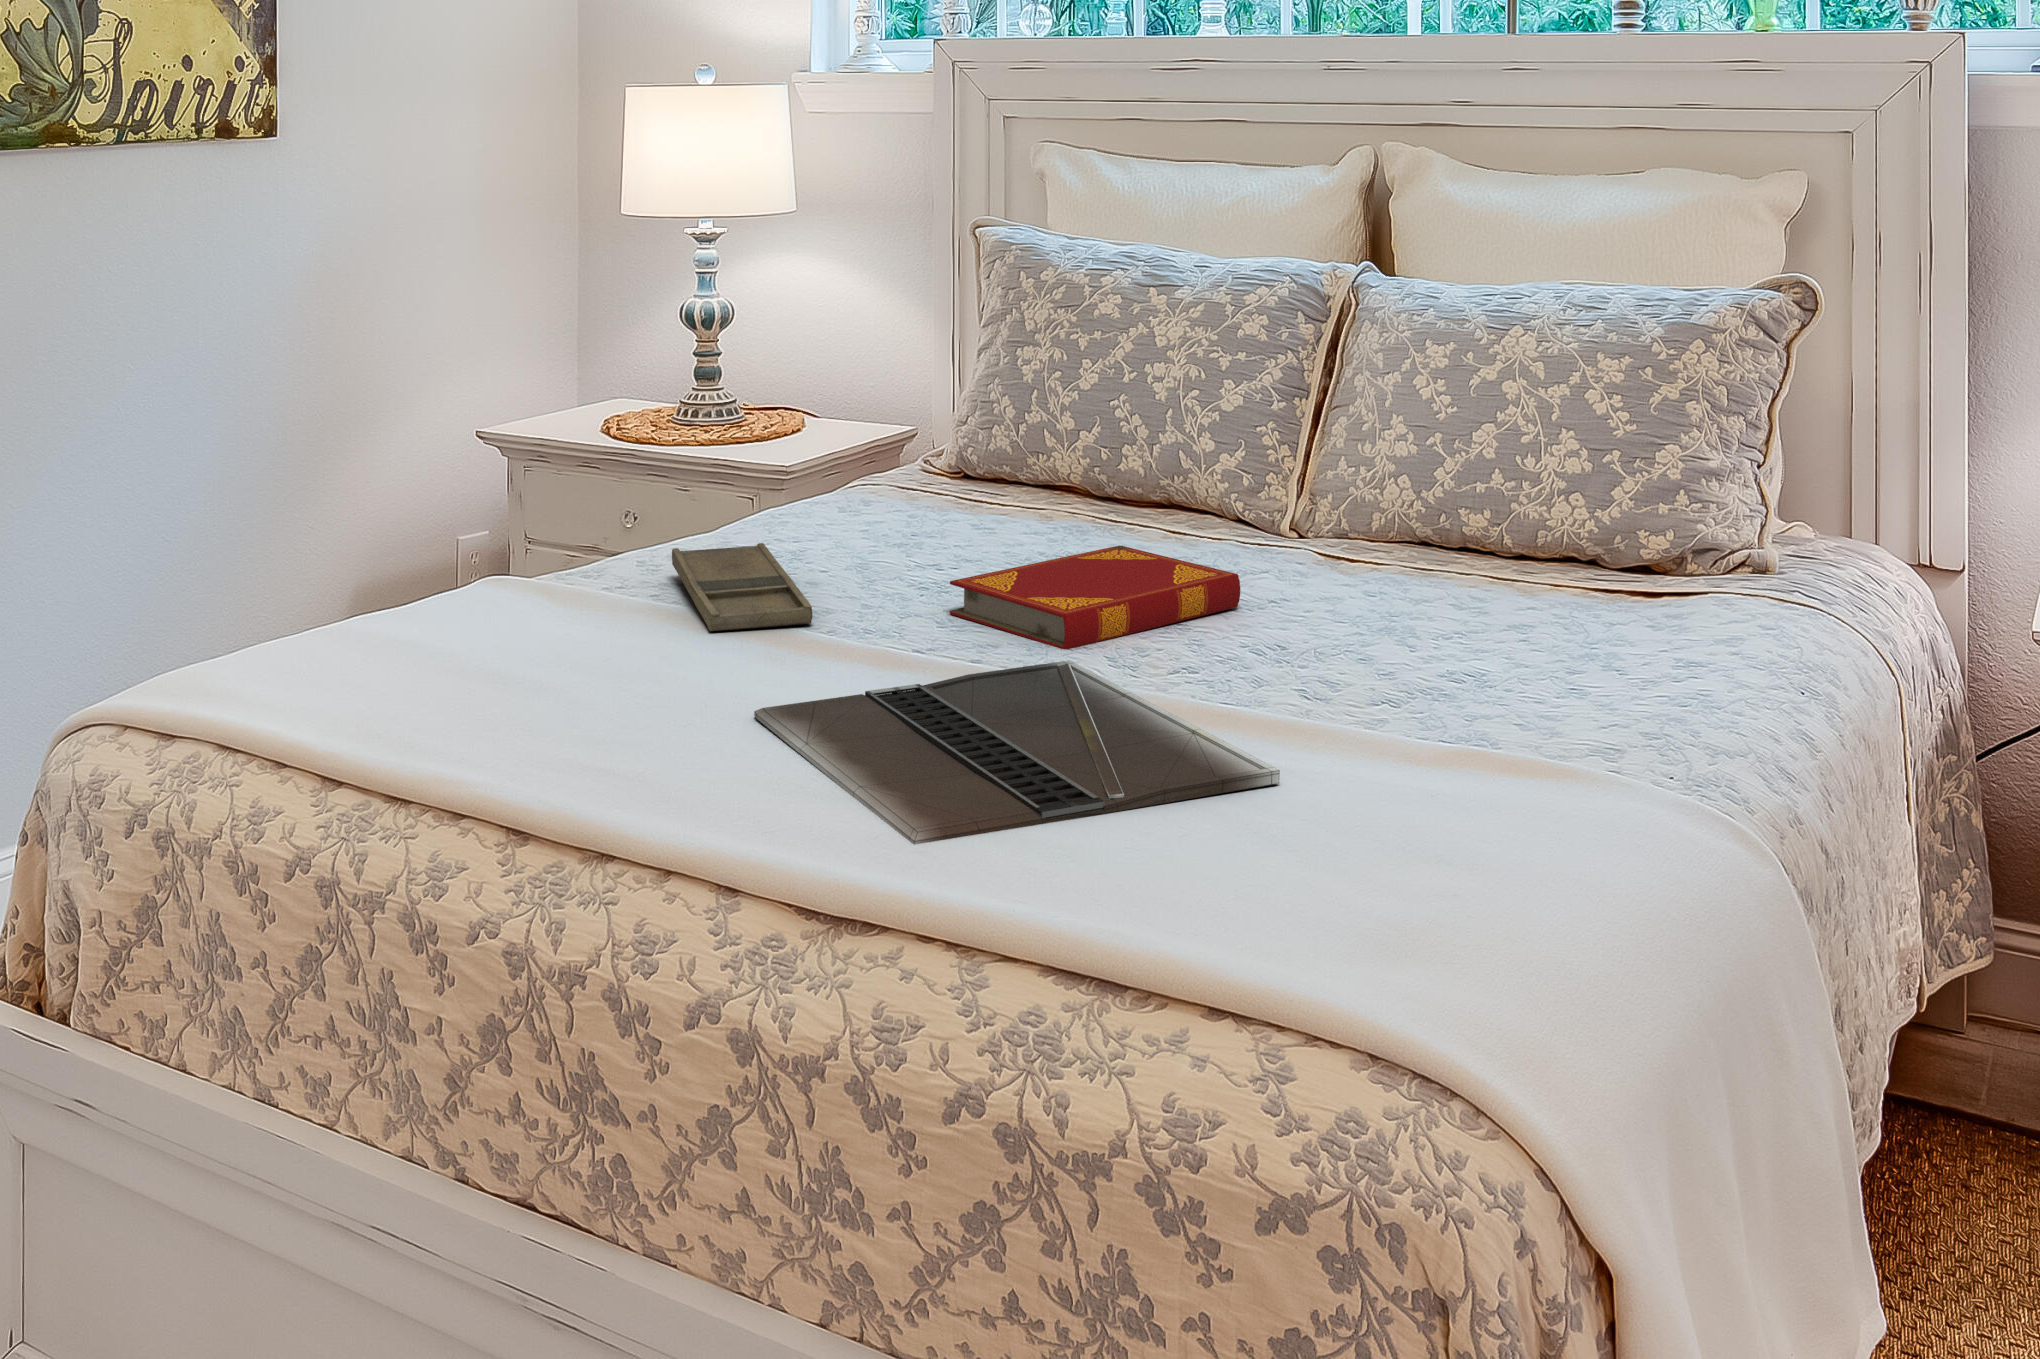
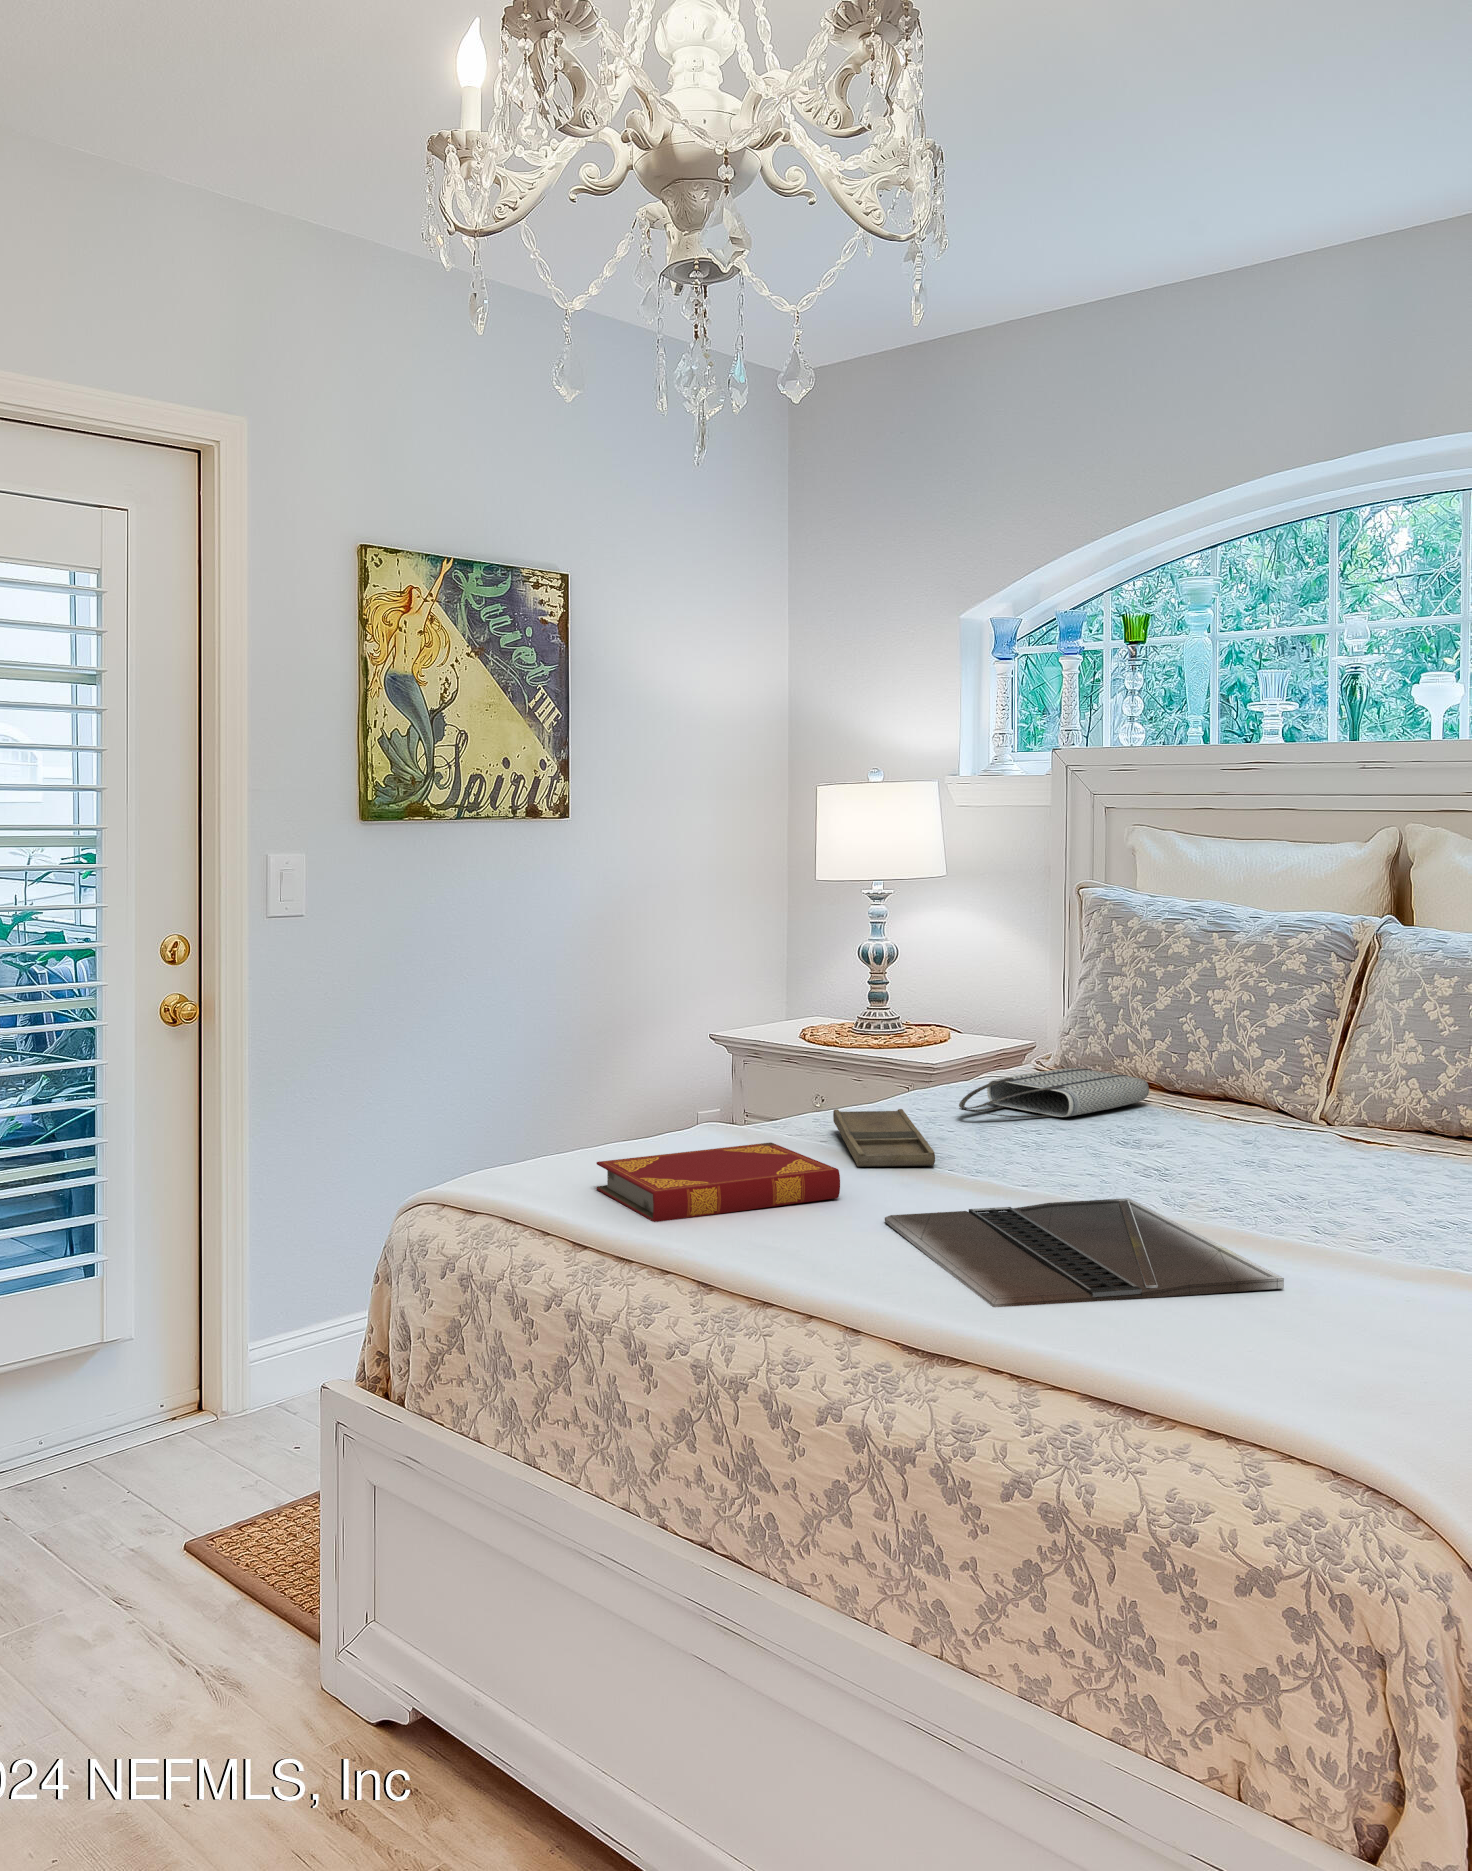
tote bag: none [836,470,1072,542] -> present [959,1068,1149,1118]
hardback book: present [950,545,1240,649] -> present [597,1143,840,1222]

